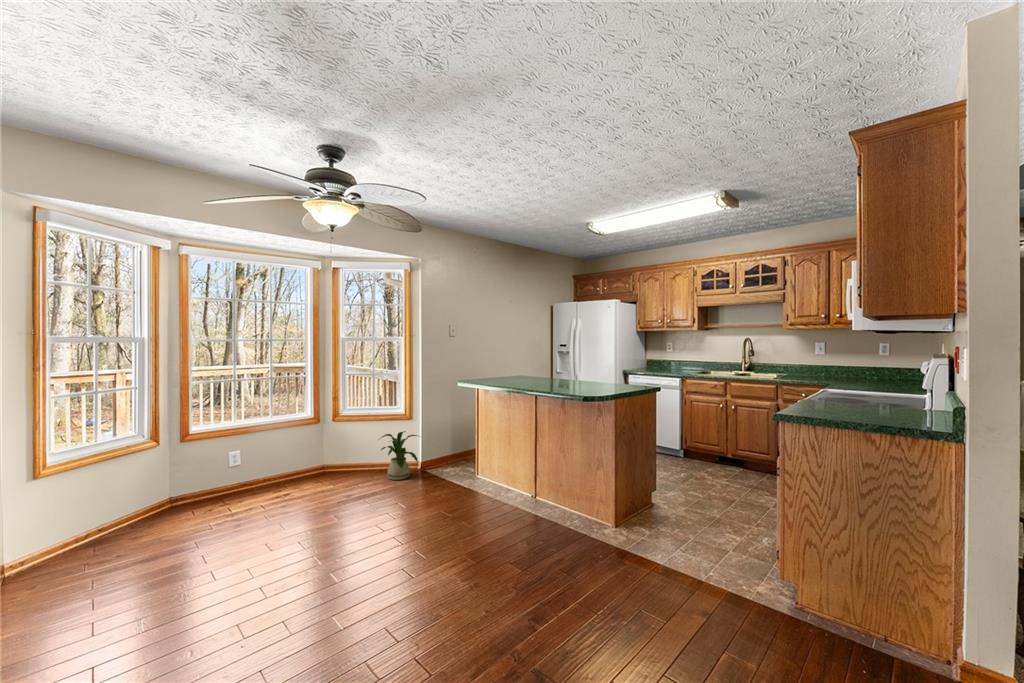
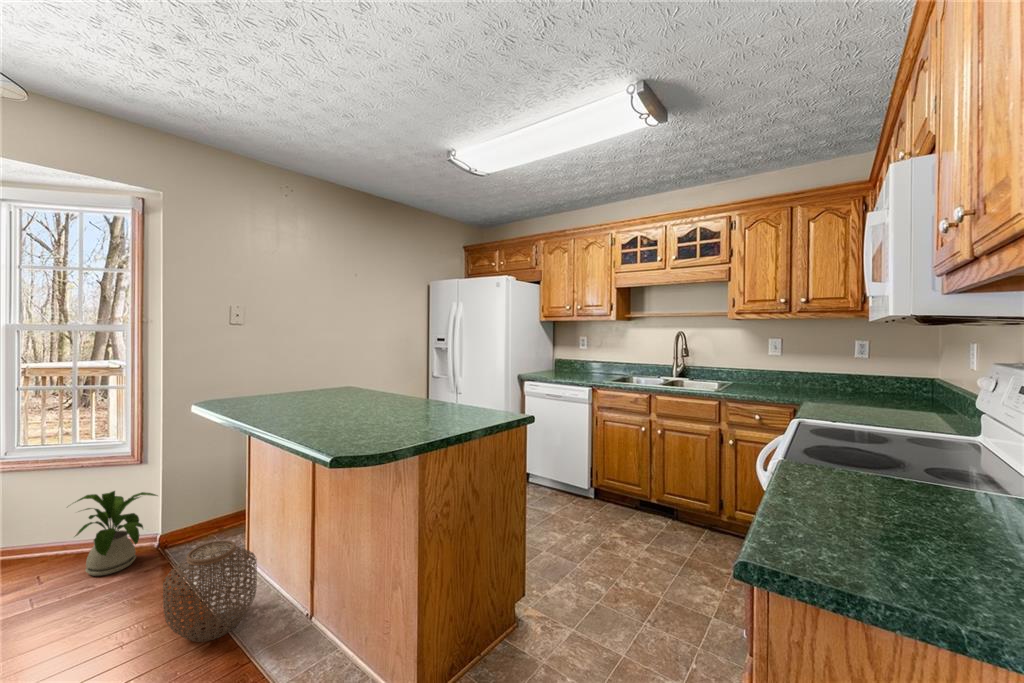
woven basket: none [461,454,502,504] -> present [163,540,257,642]

